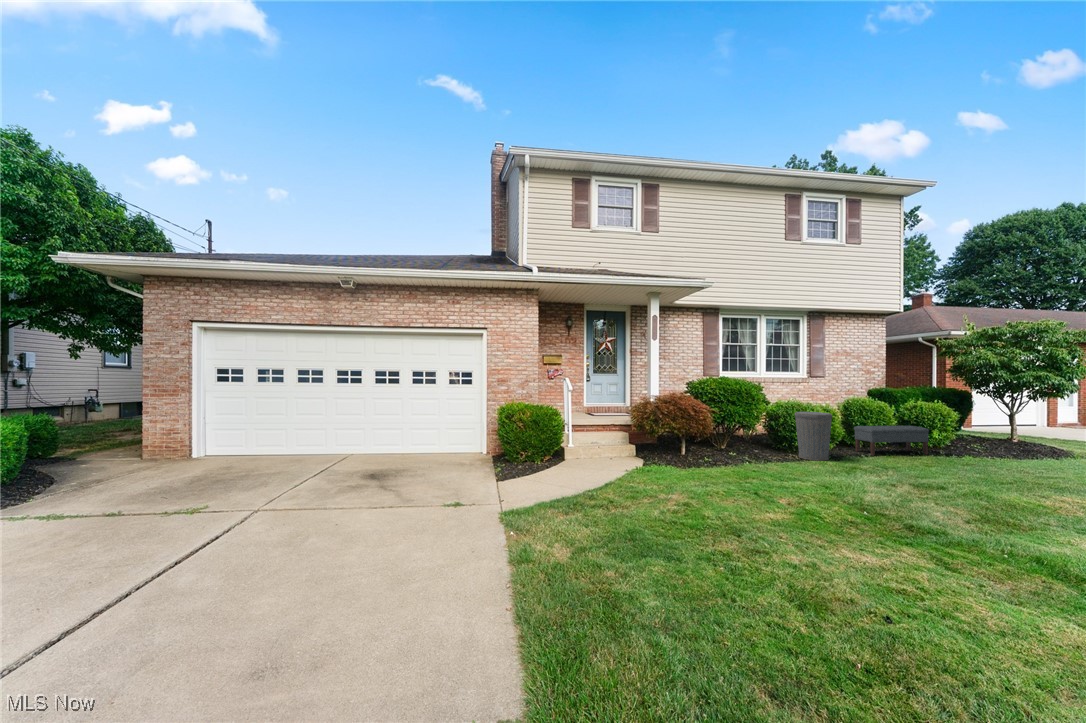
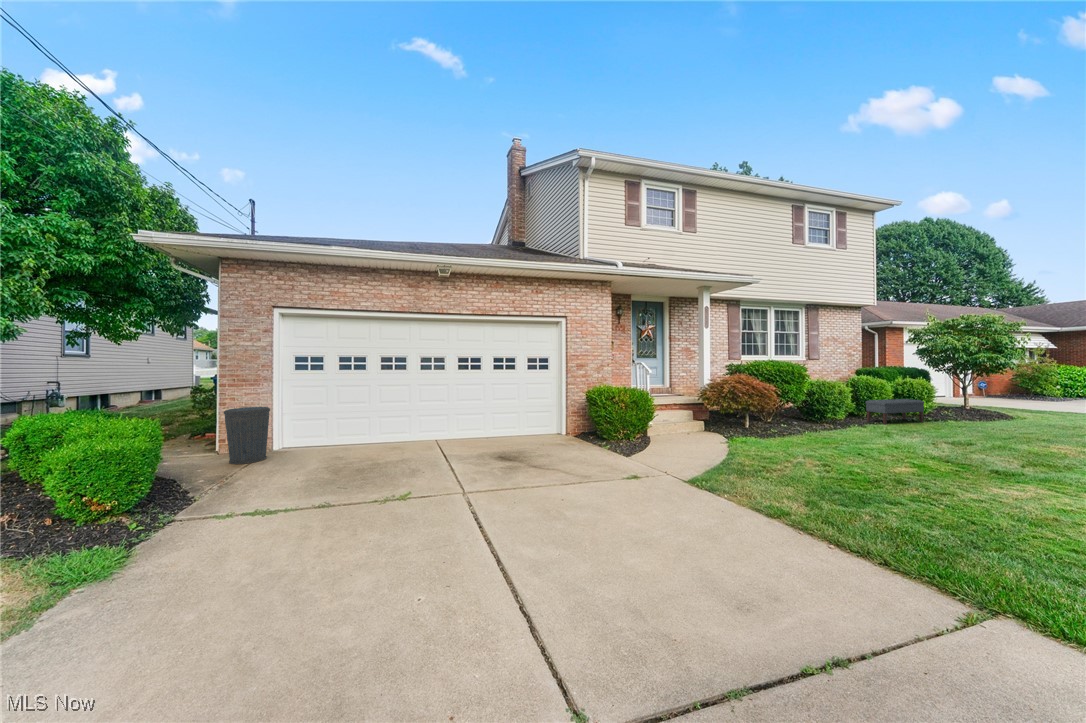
trash can: present [795,412,832,461] -> present [224,407,270,464]

